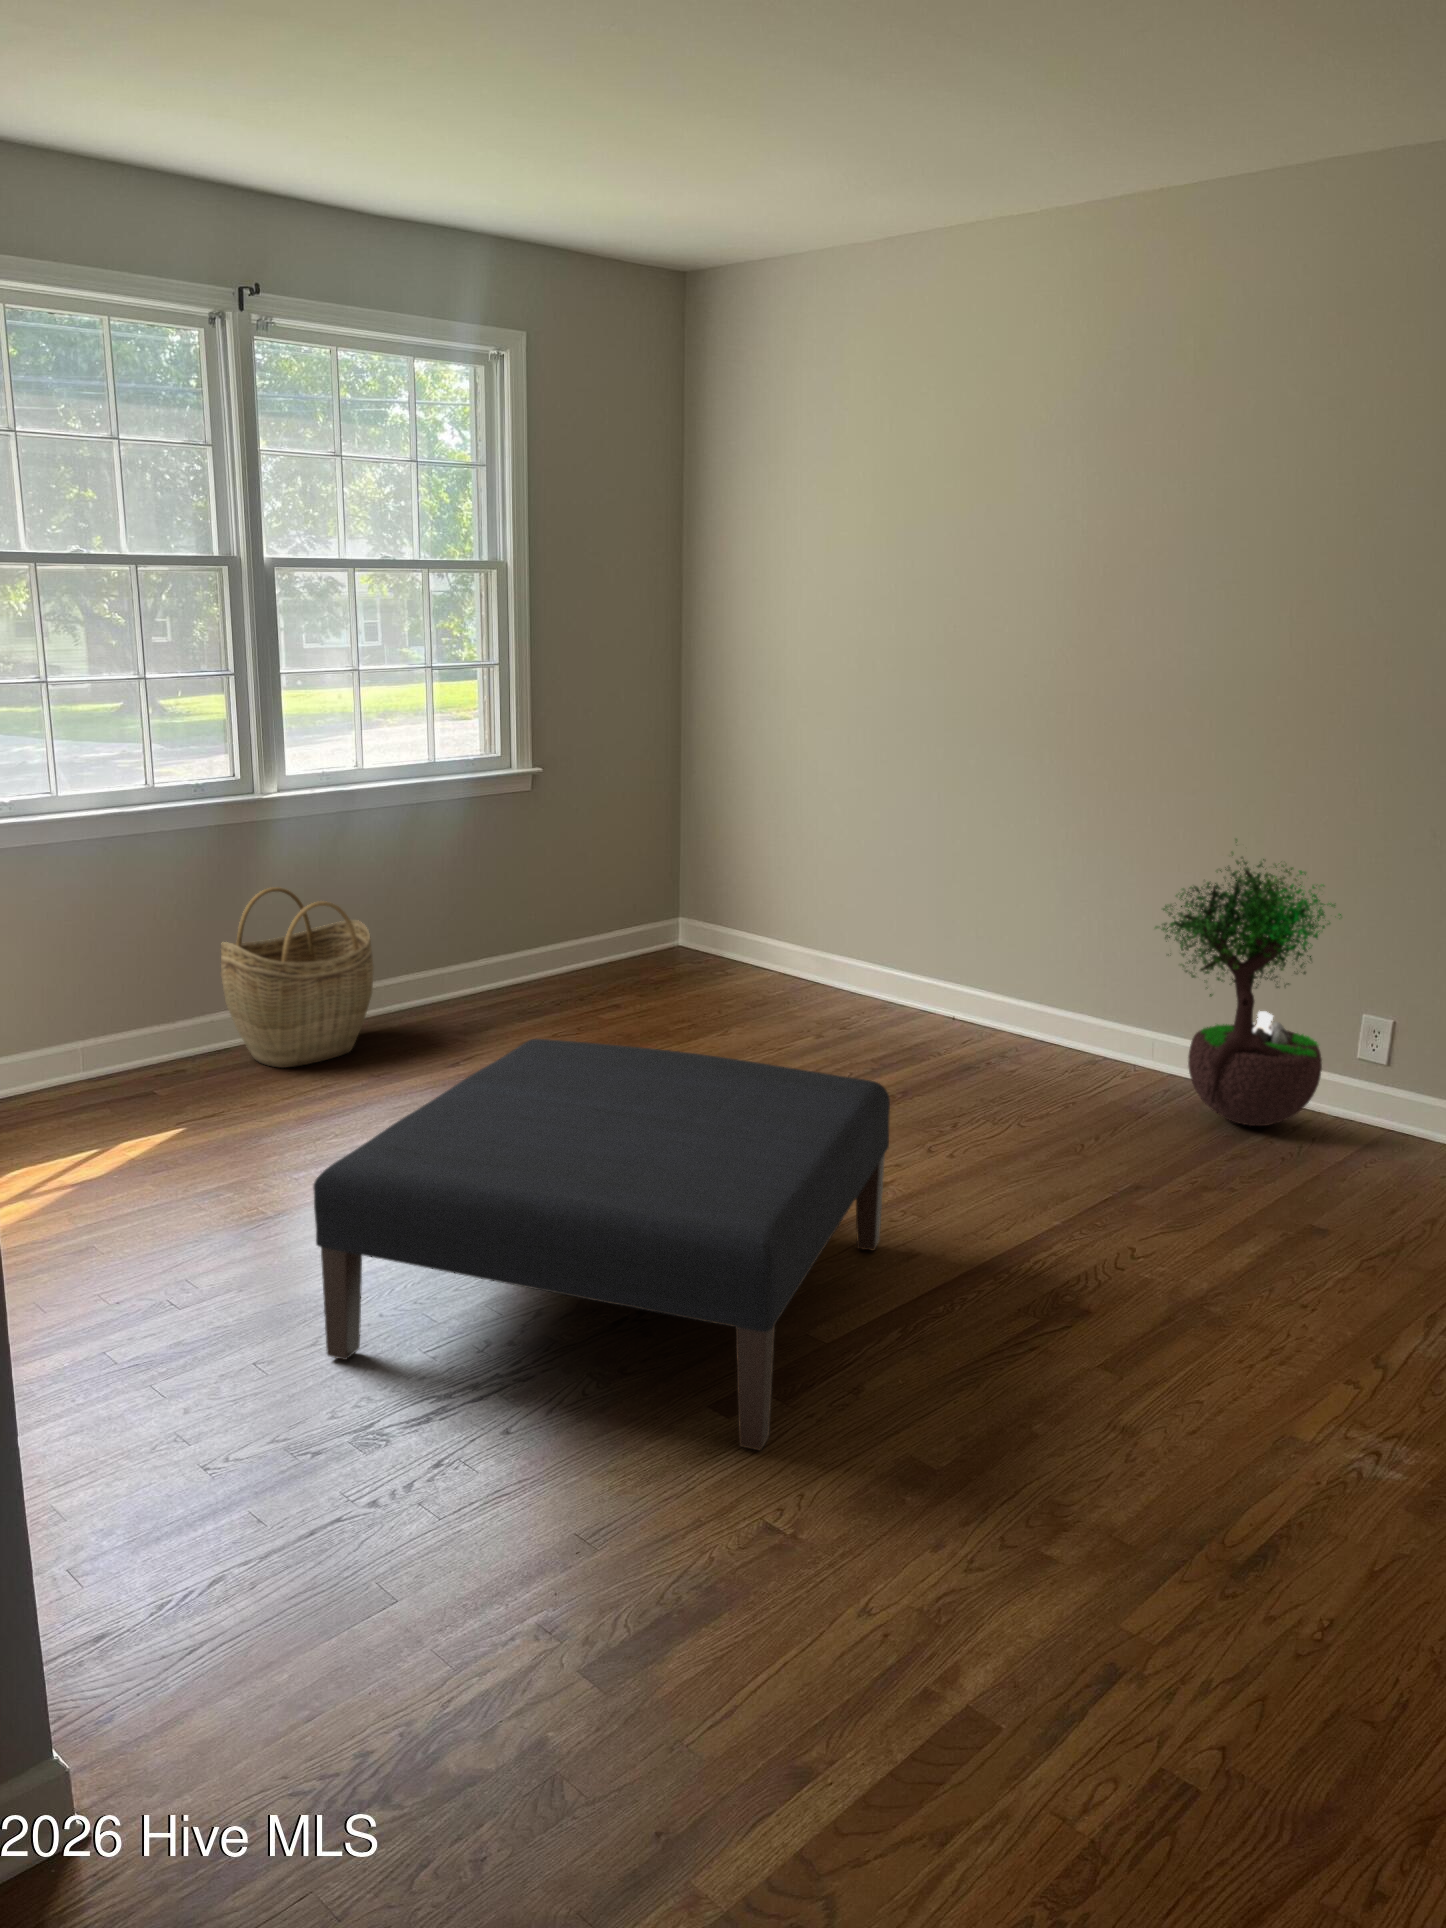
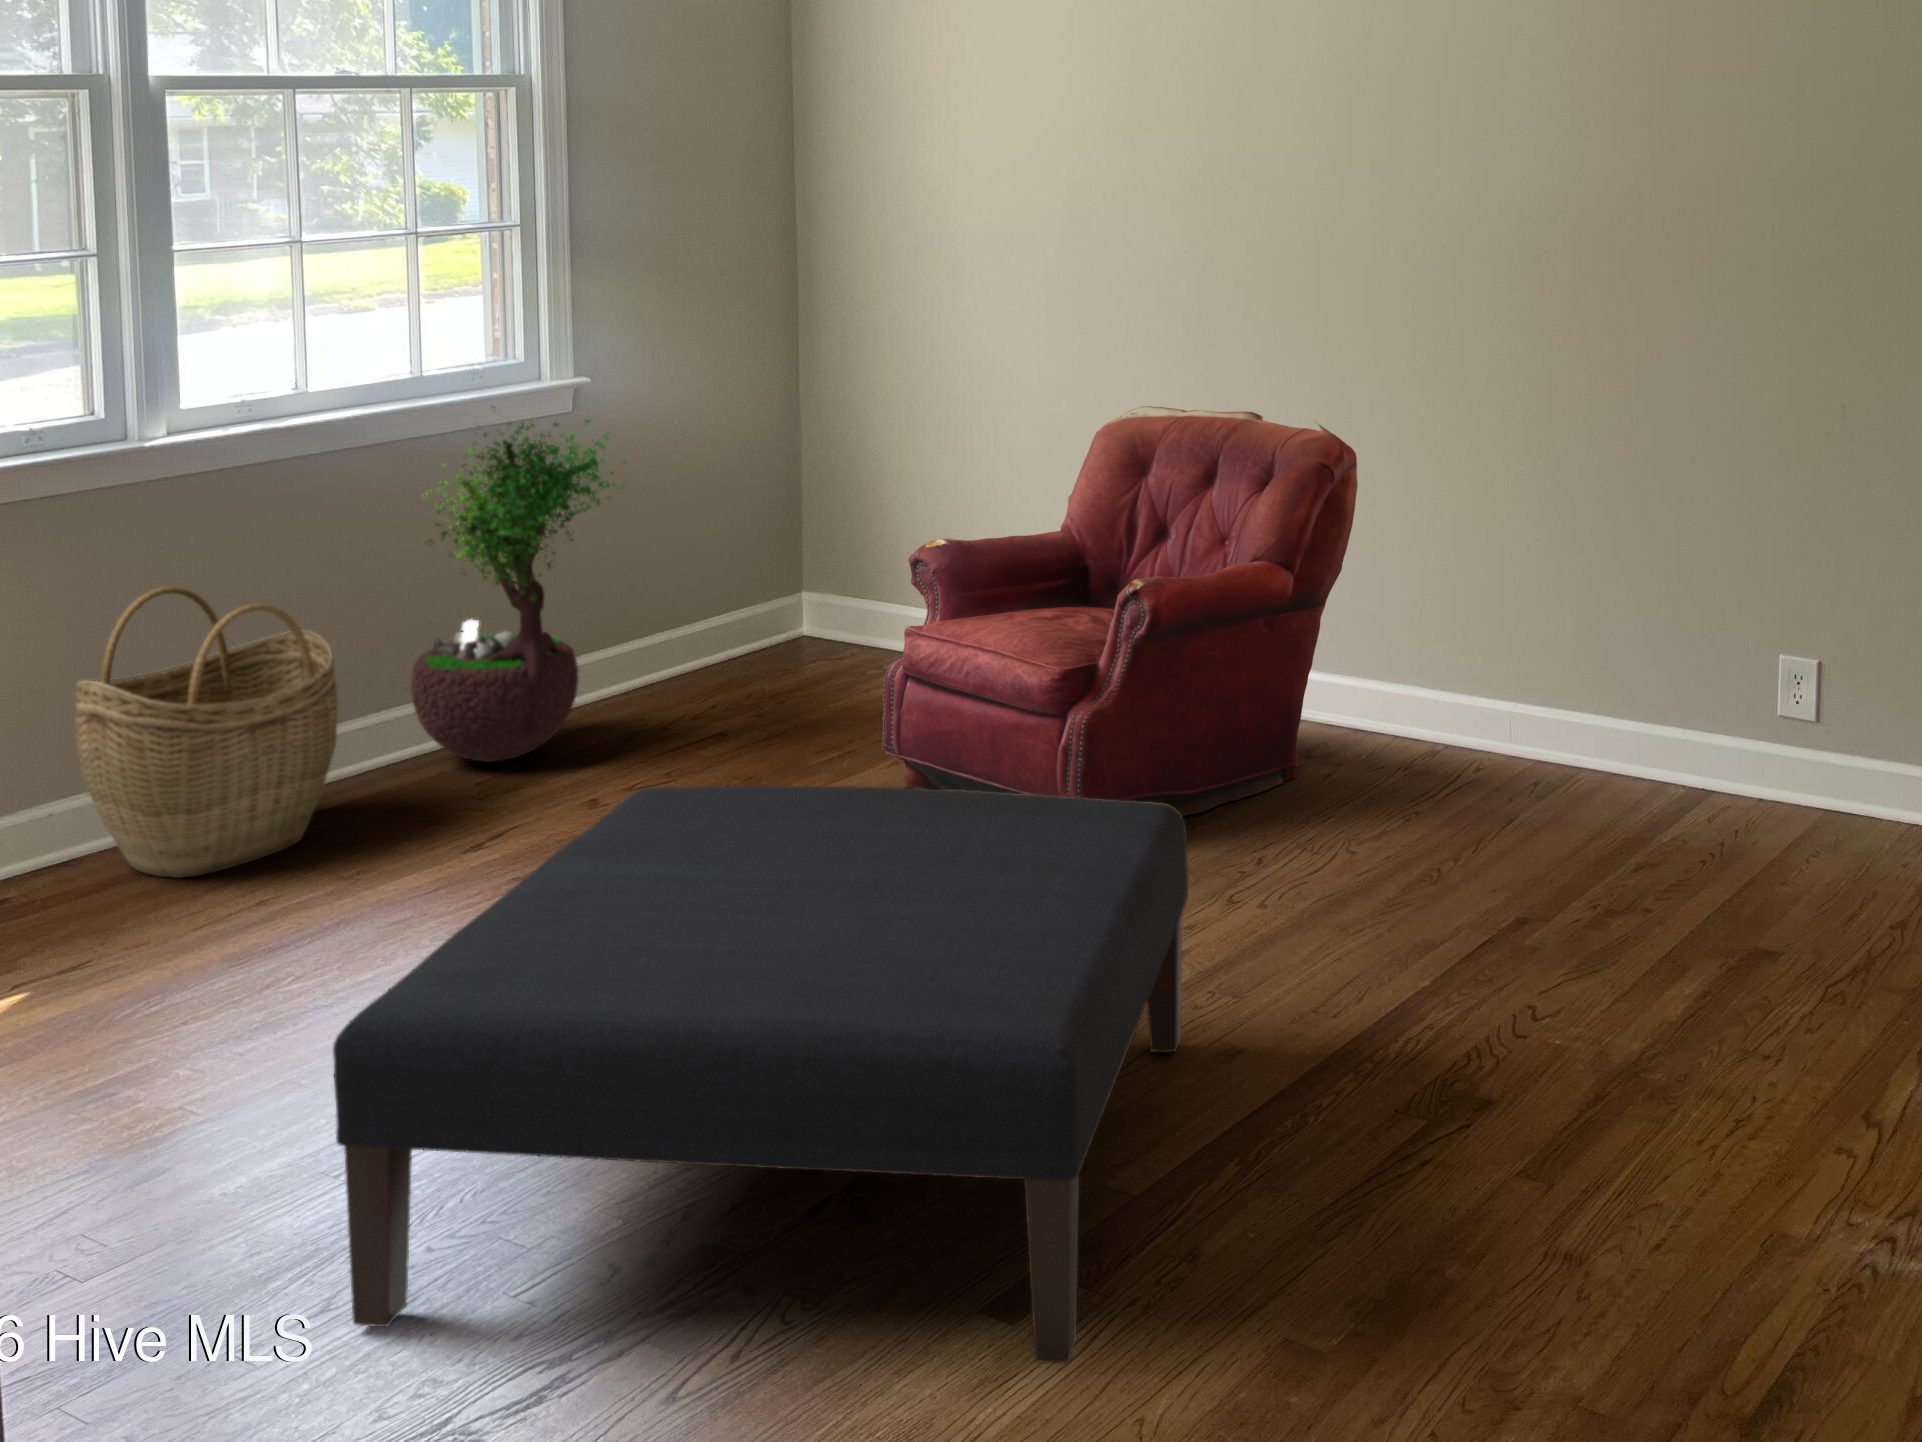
armchair: none [713,802,1055,1103] -> present [882,406,1358,817]
potted tree: present [1155,839,1341,1126] -> present [411,405,625,762]

